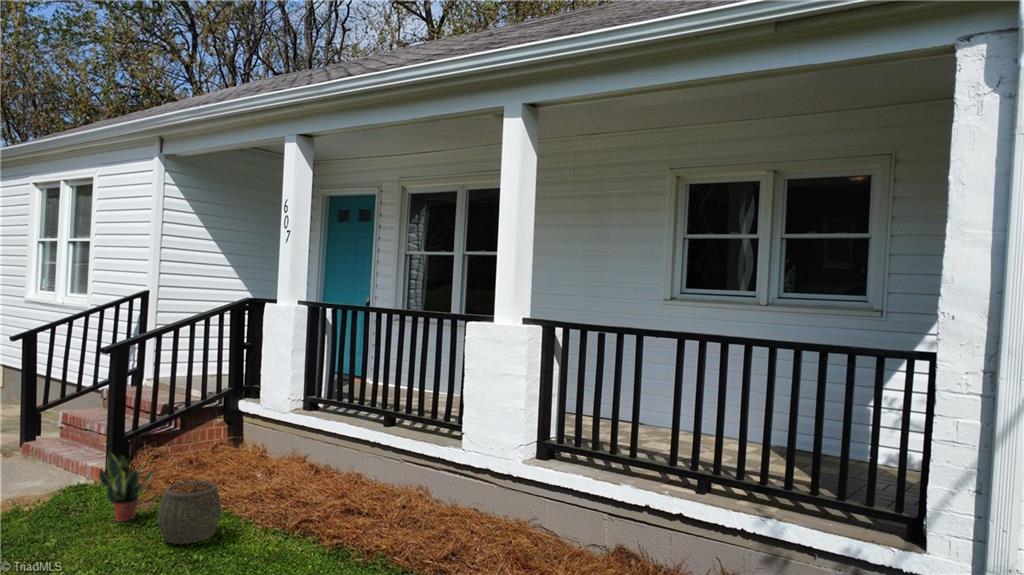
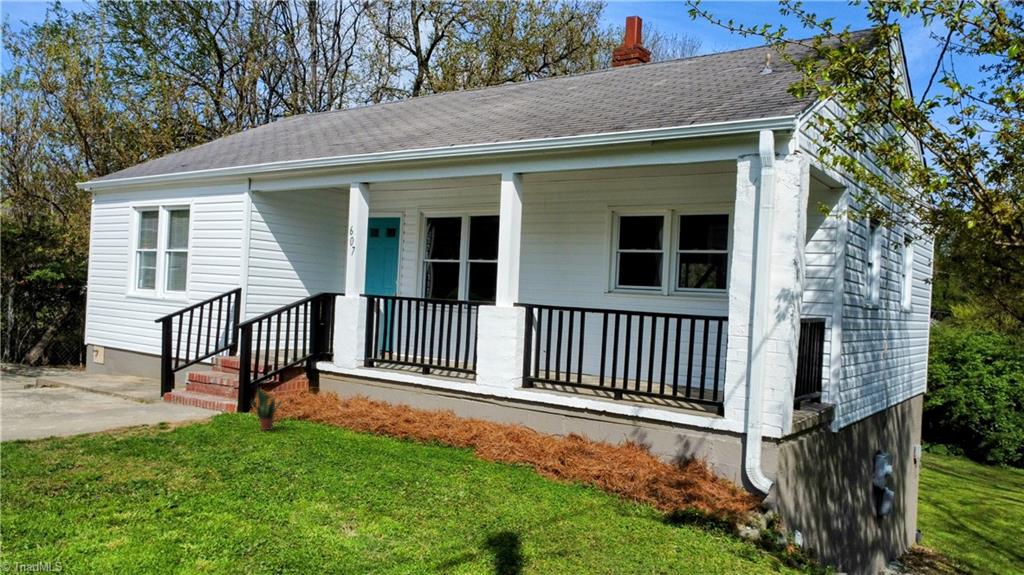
woven basket: present [158,481,222,544] -> none [295,404,331,439]

